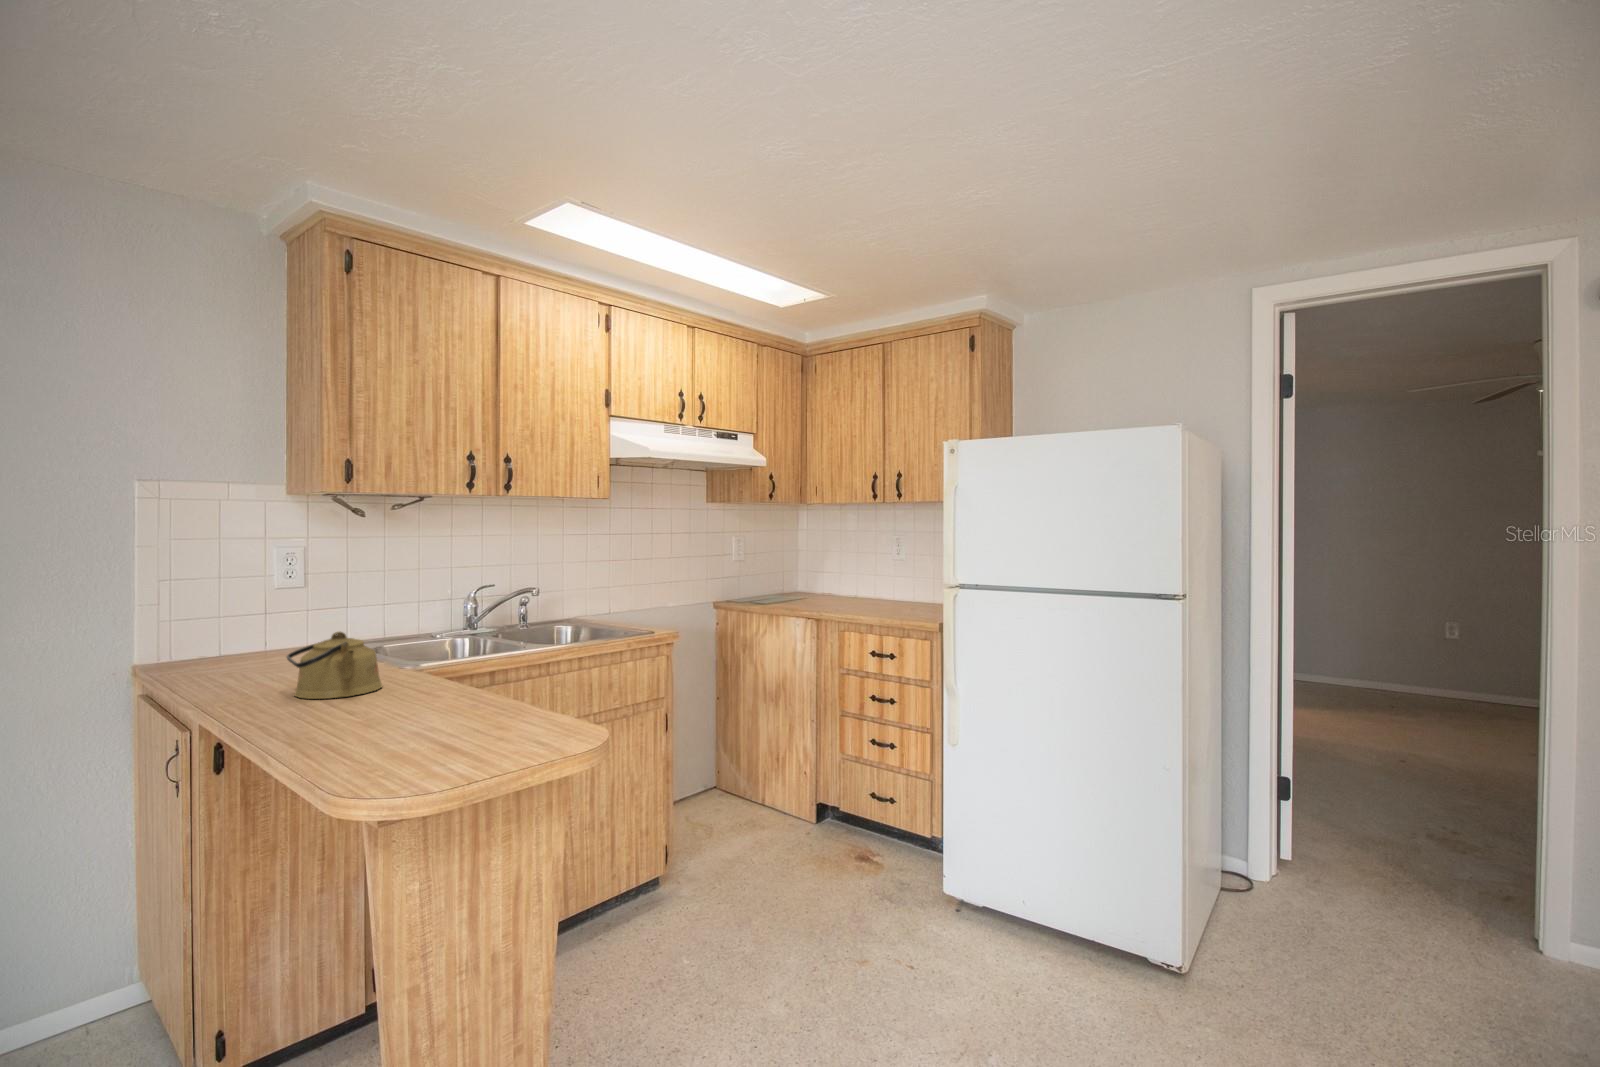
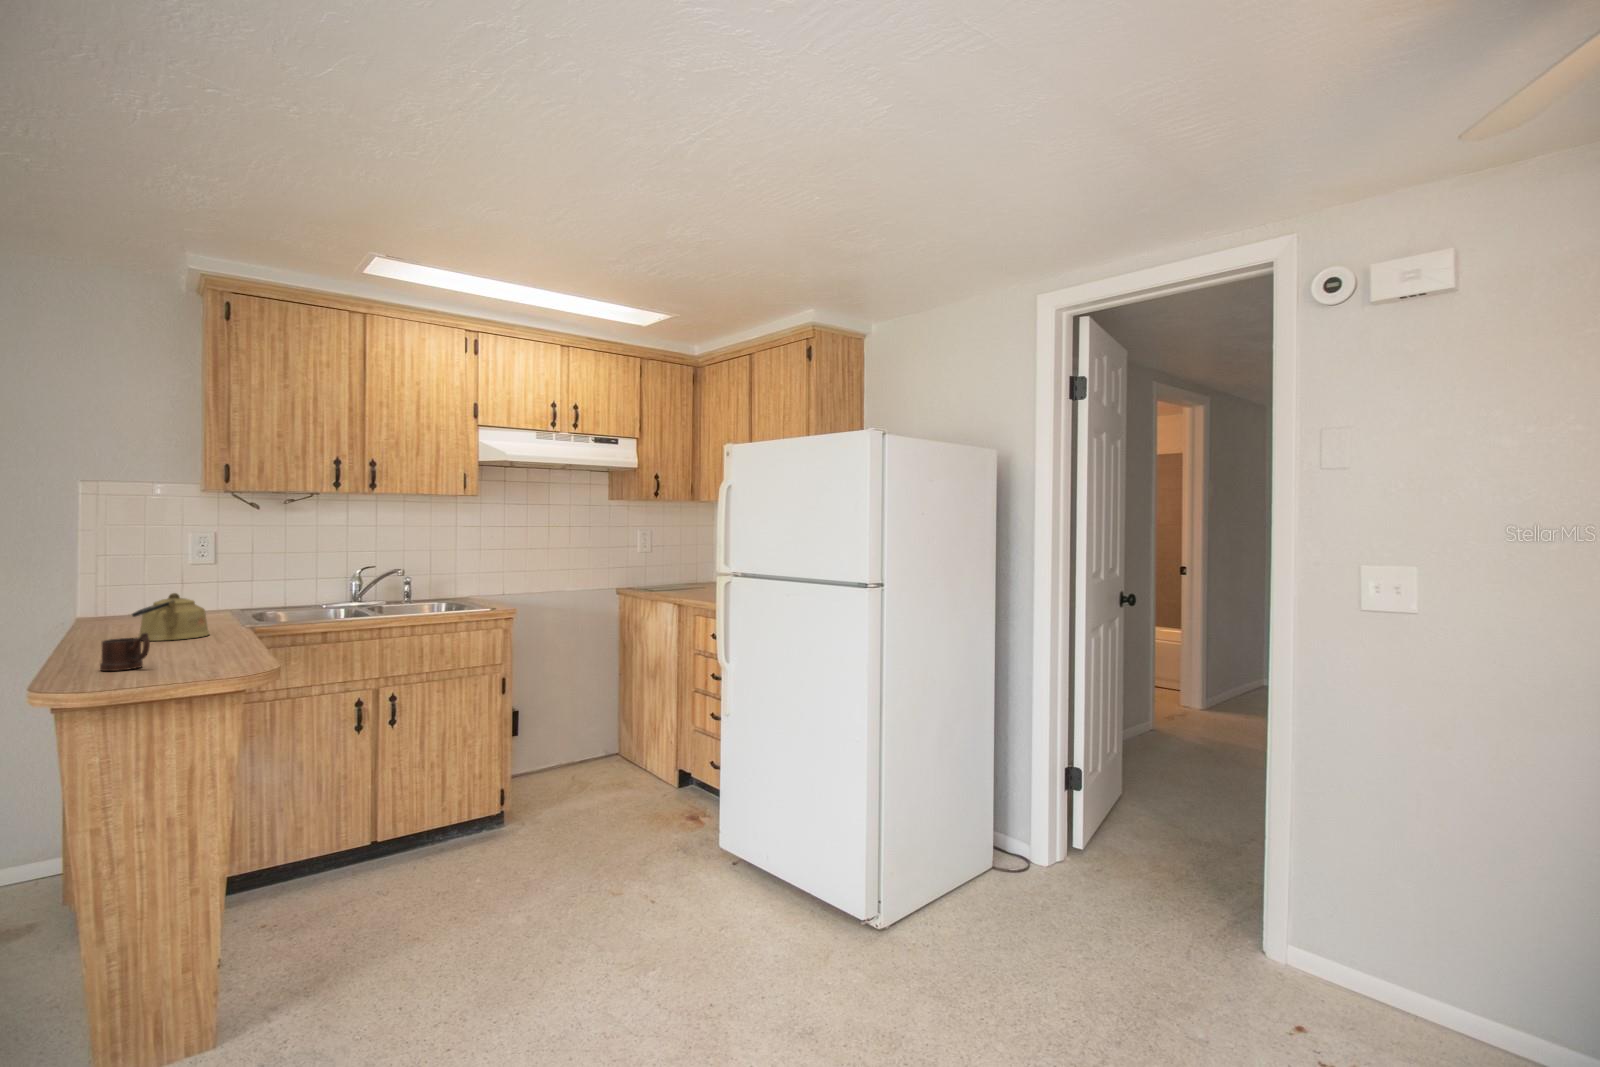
mug: none [369,703,442,762] -> present [100,633,150,671]

